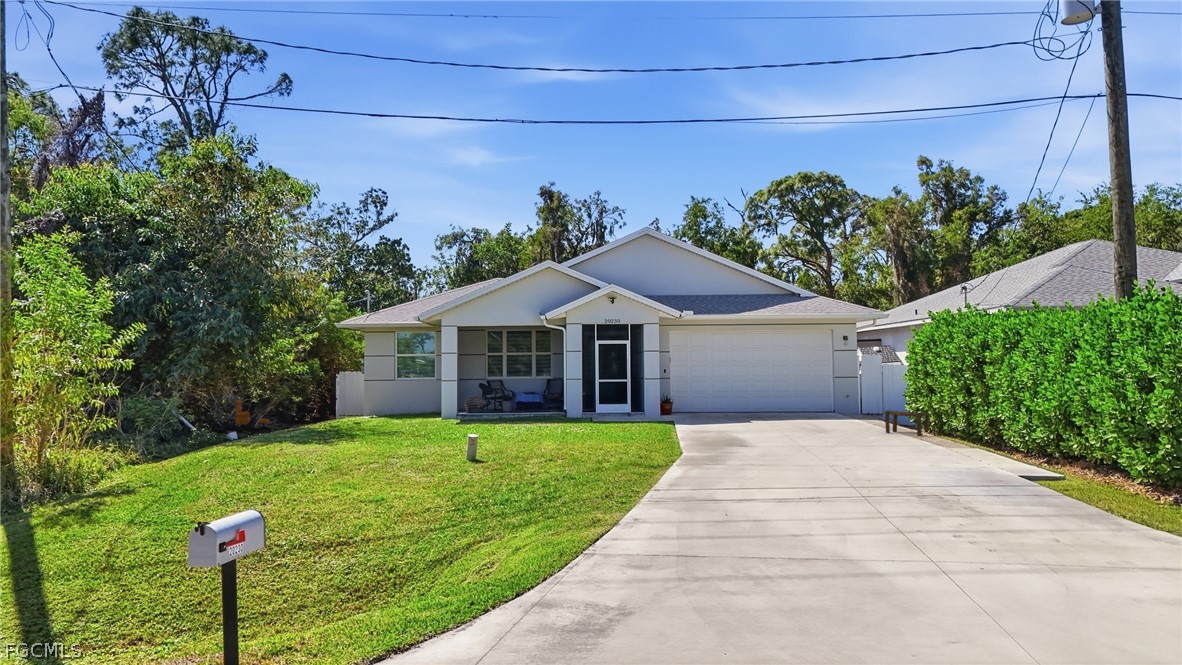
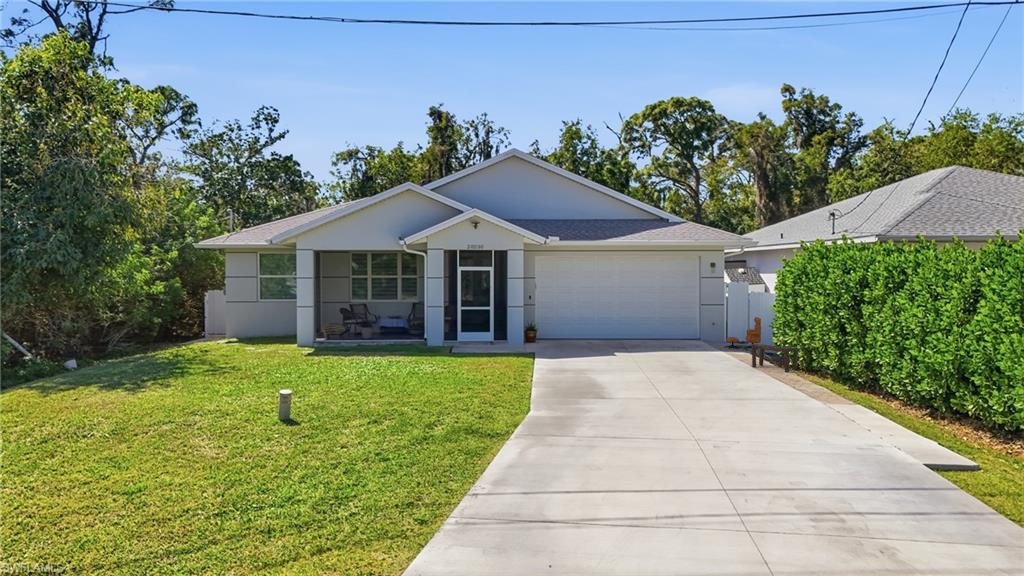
lounge chair: present [234,399,270,431] -> present [725,317,761,349]

